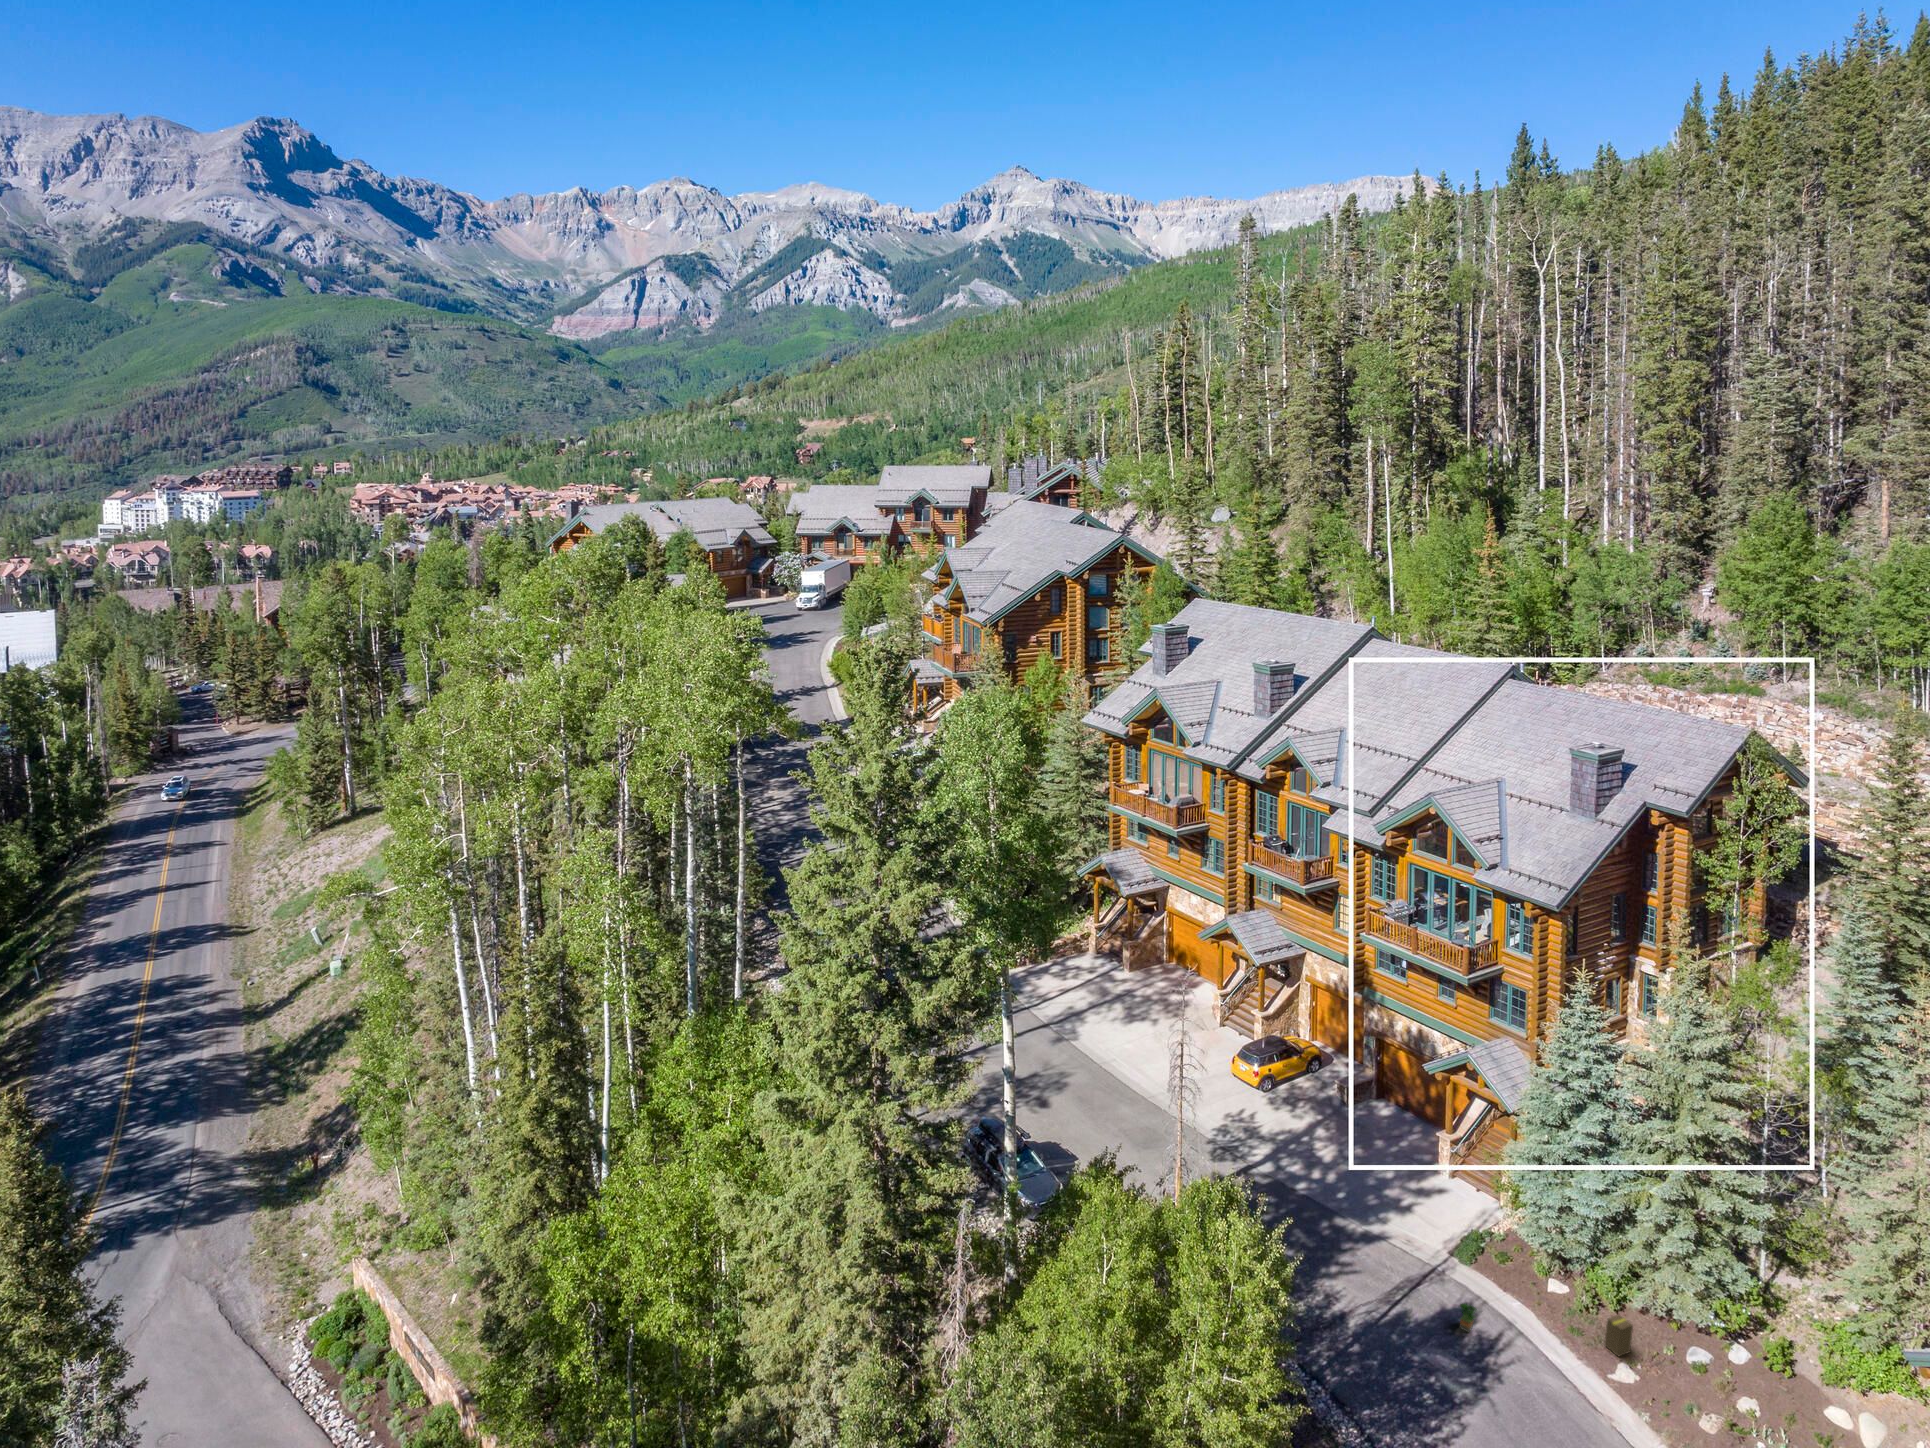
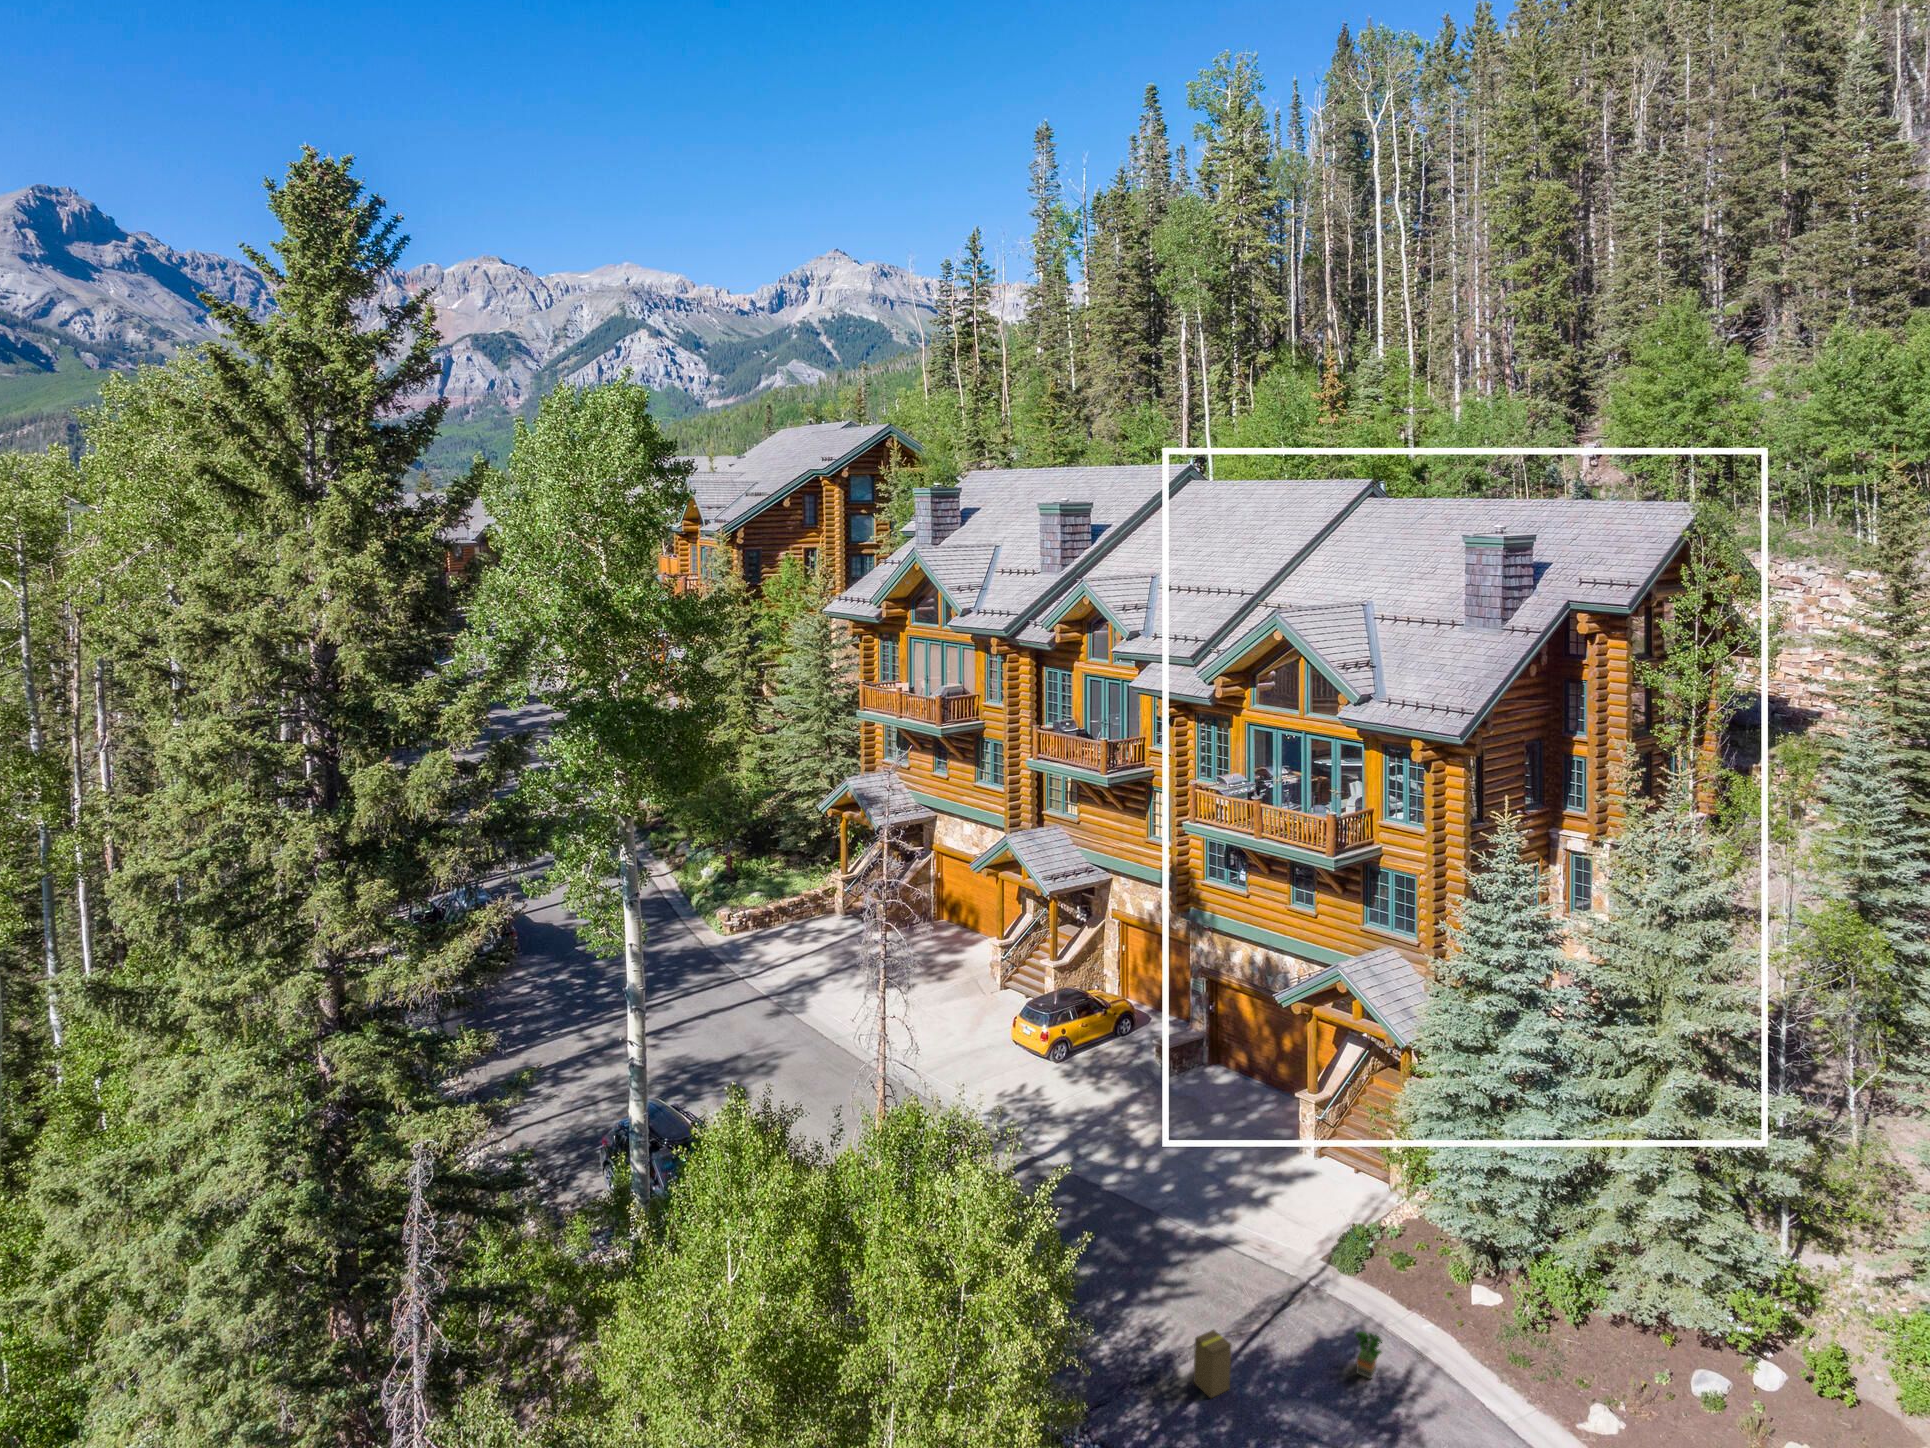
cardboard box: present [1604,1315,1633,1356] -> present [1193,1330,1231,1398]

